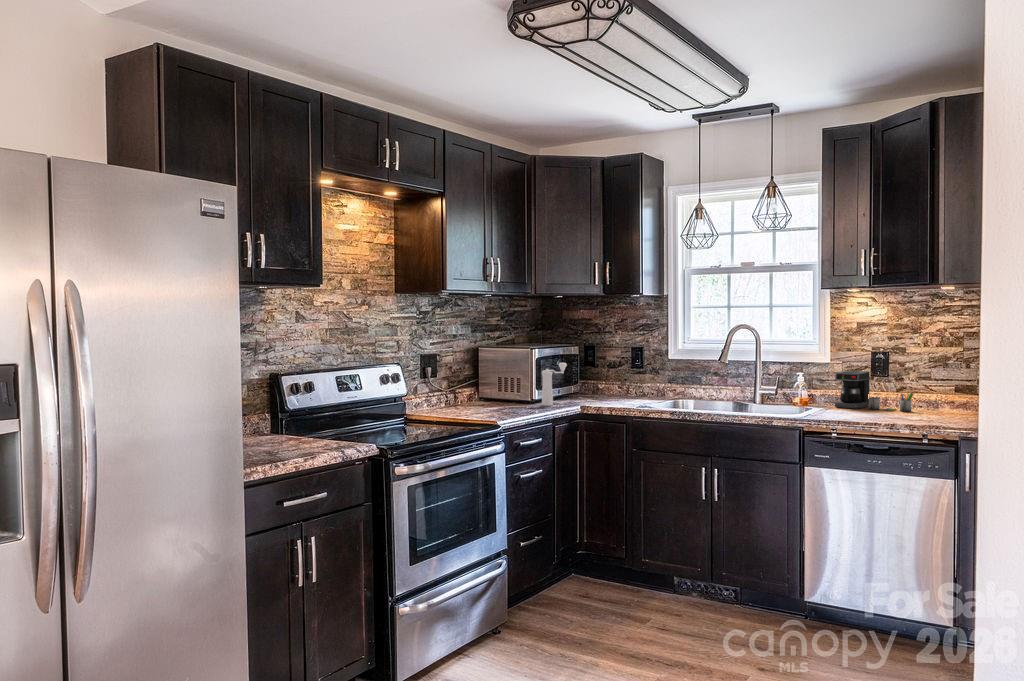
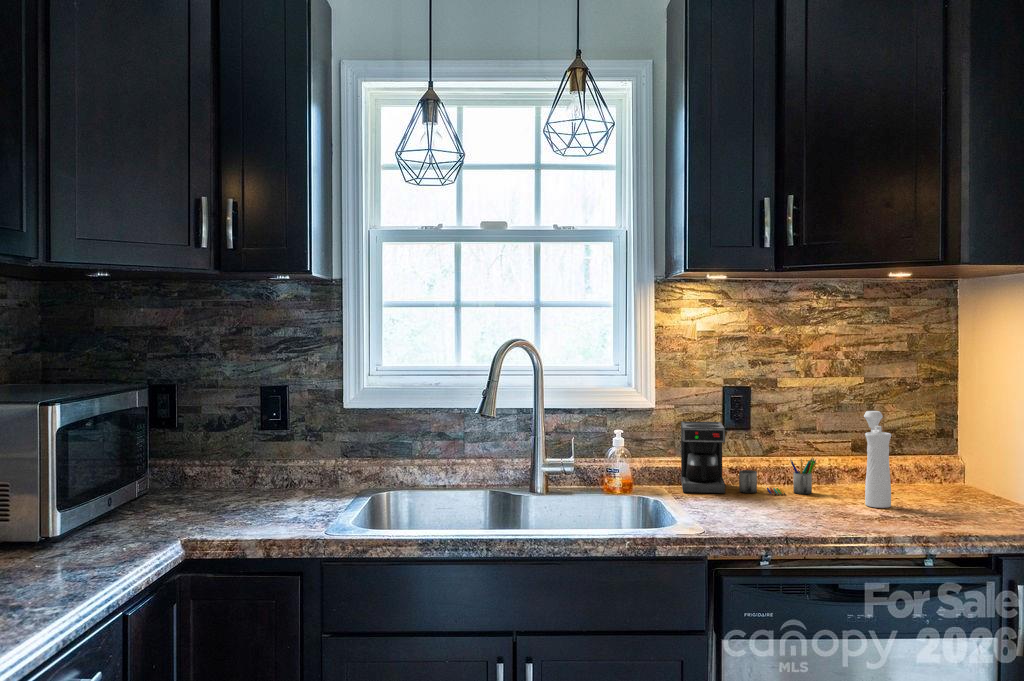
pepper mill: present [542,363,567,406] -> present [864,411,892,508]

